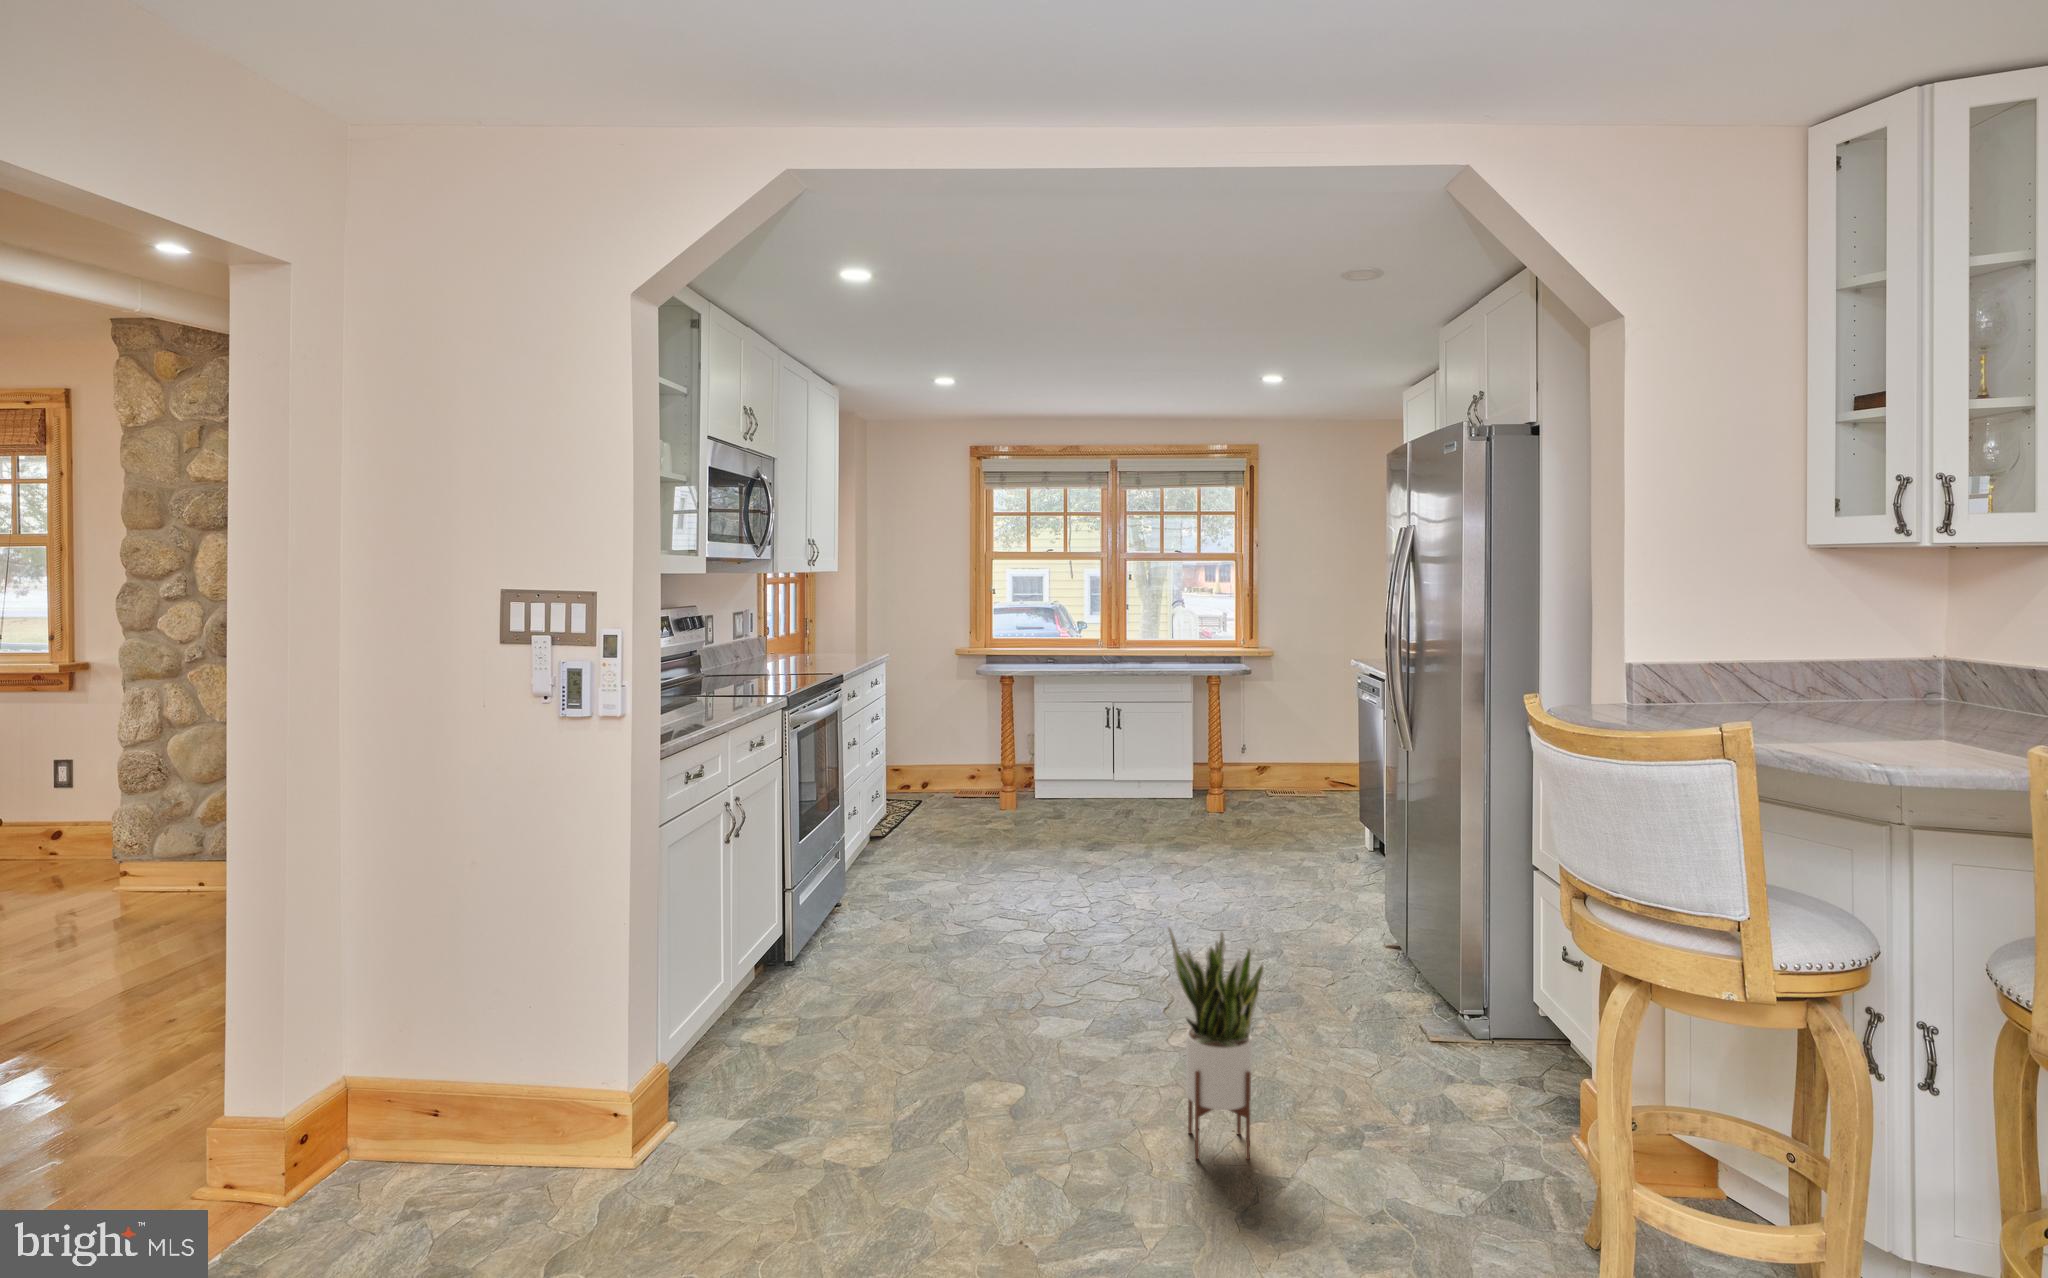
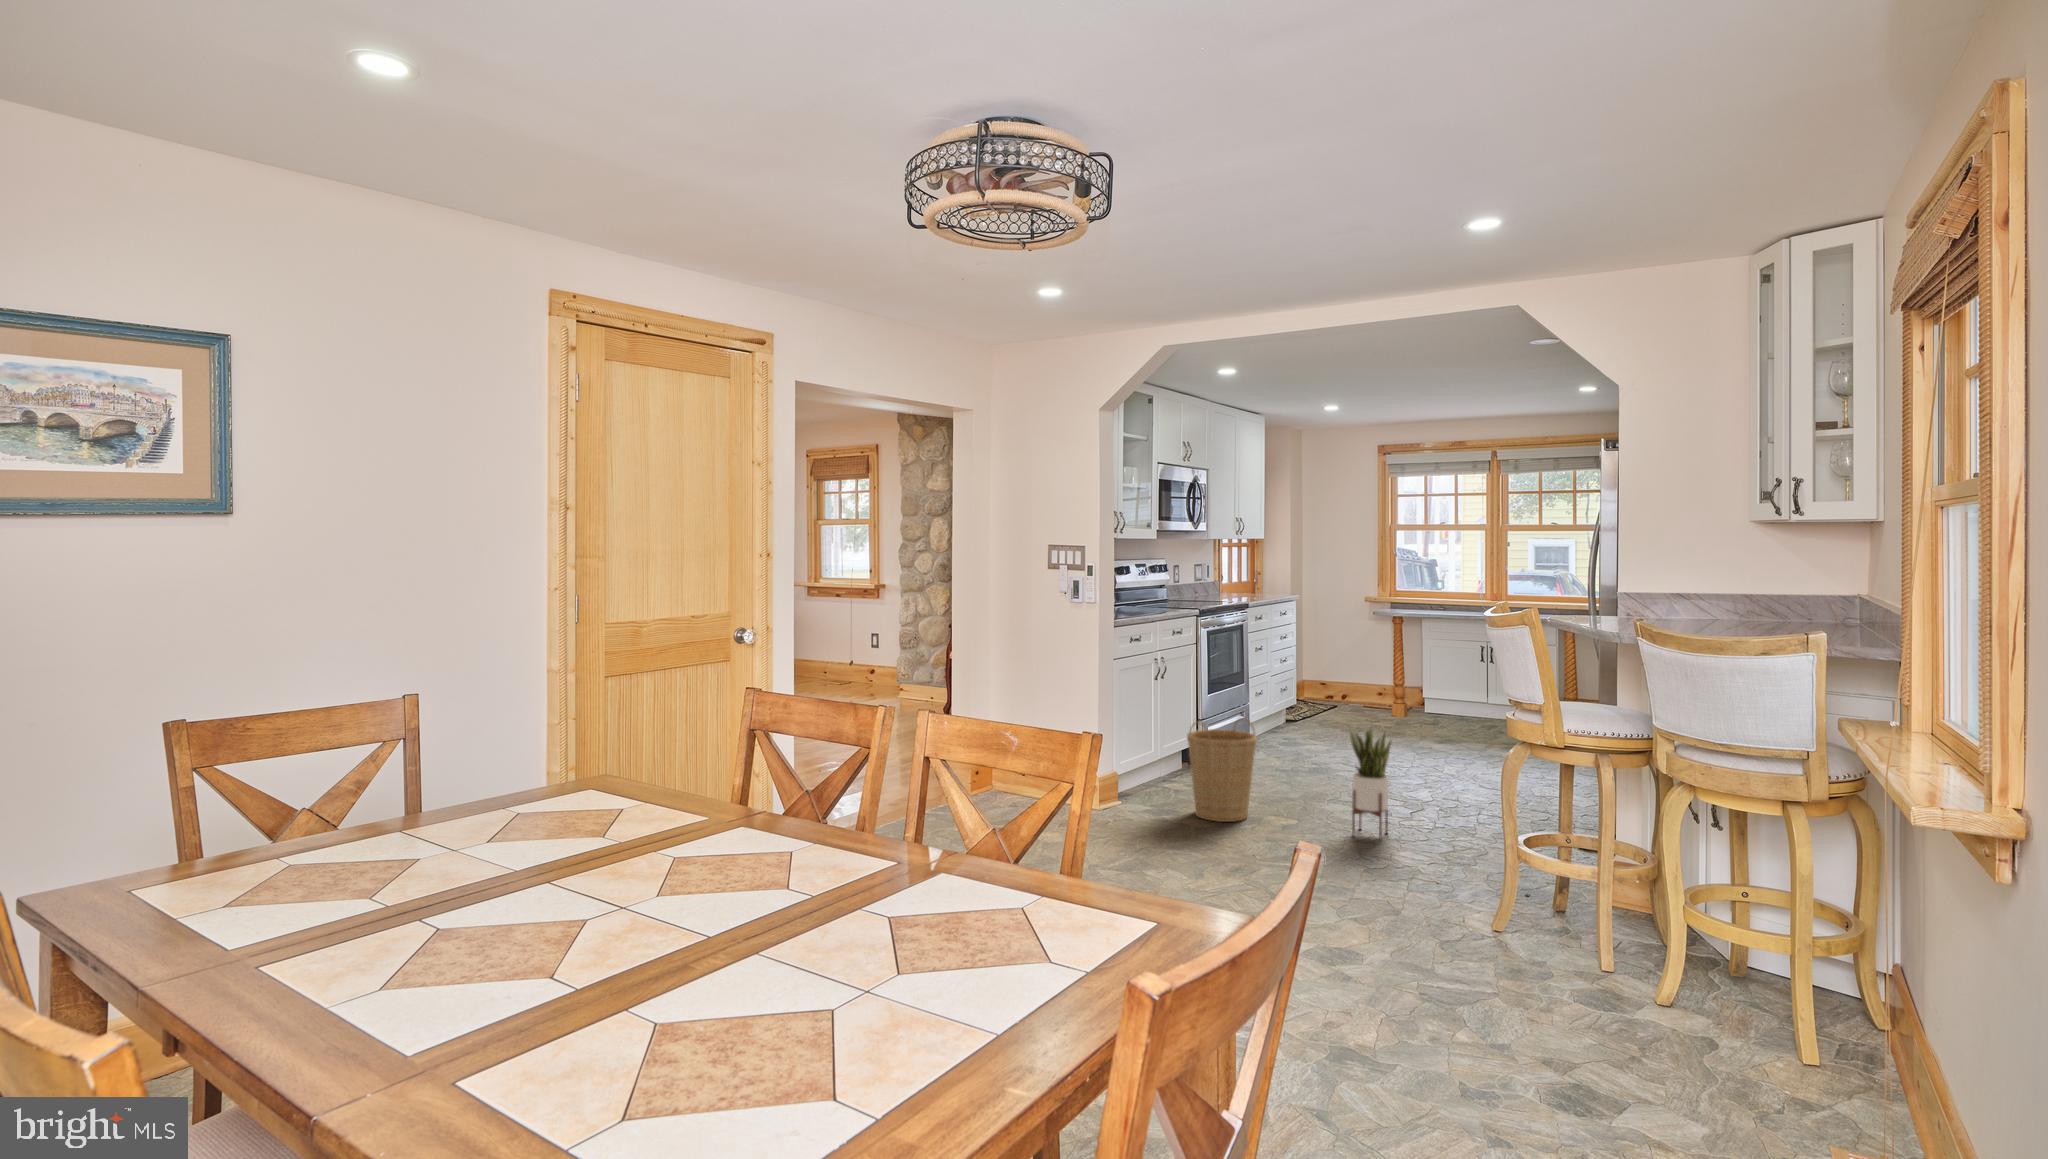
basket: none [854,942,998,1184] -> present [1187,718,1257,822]

